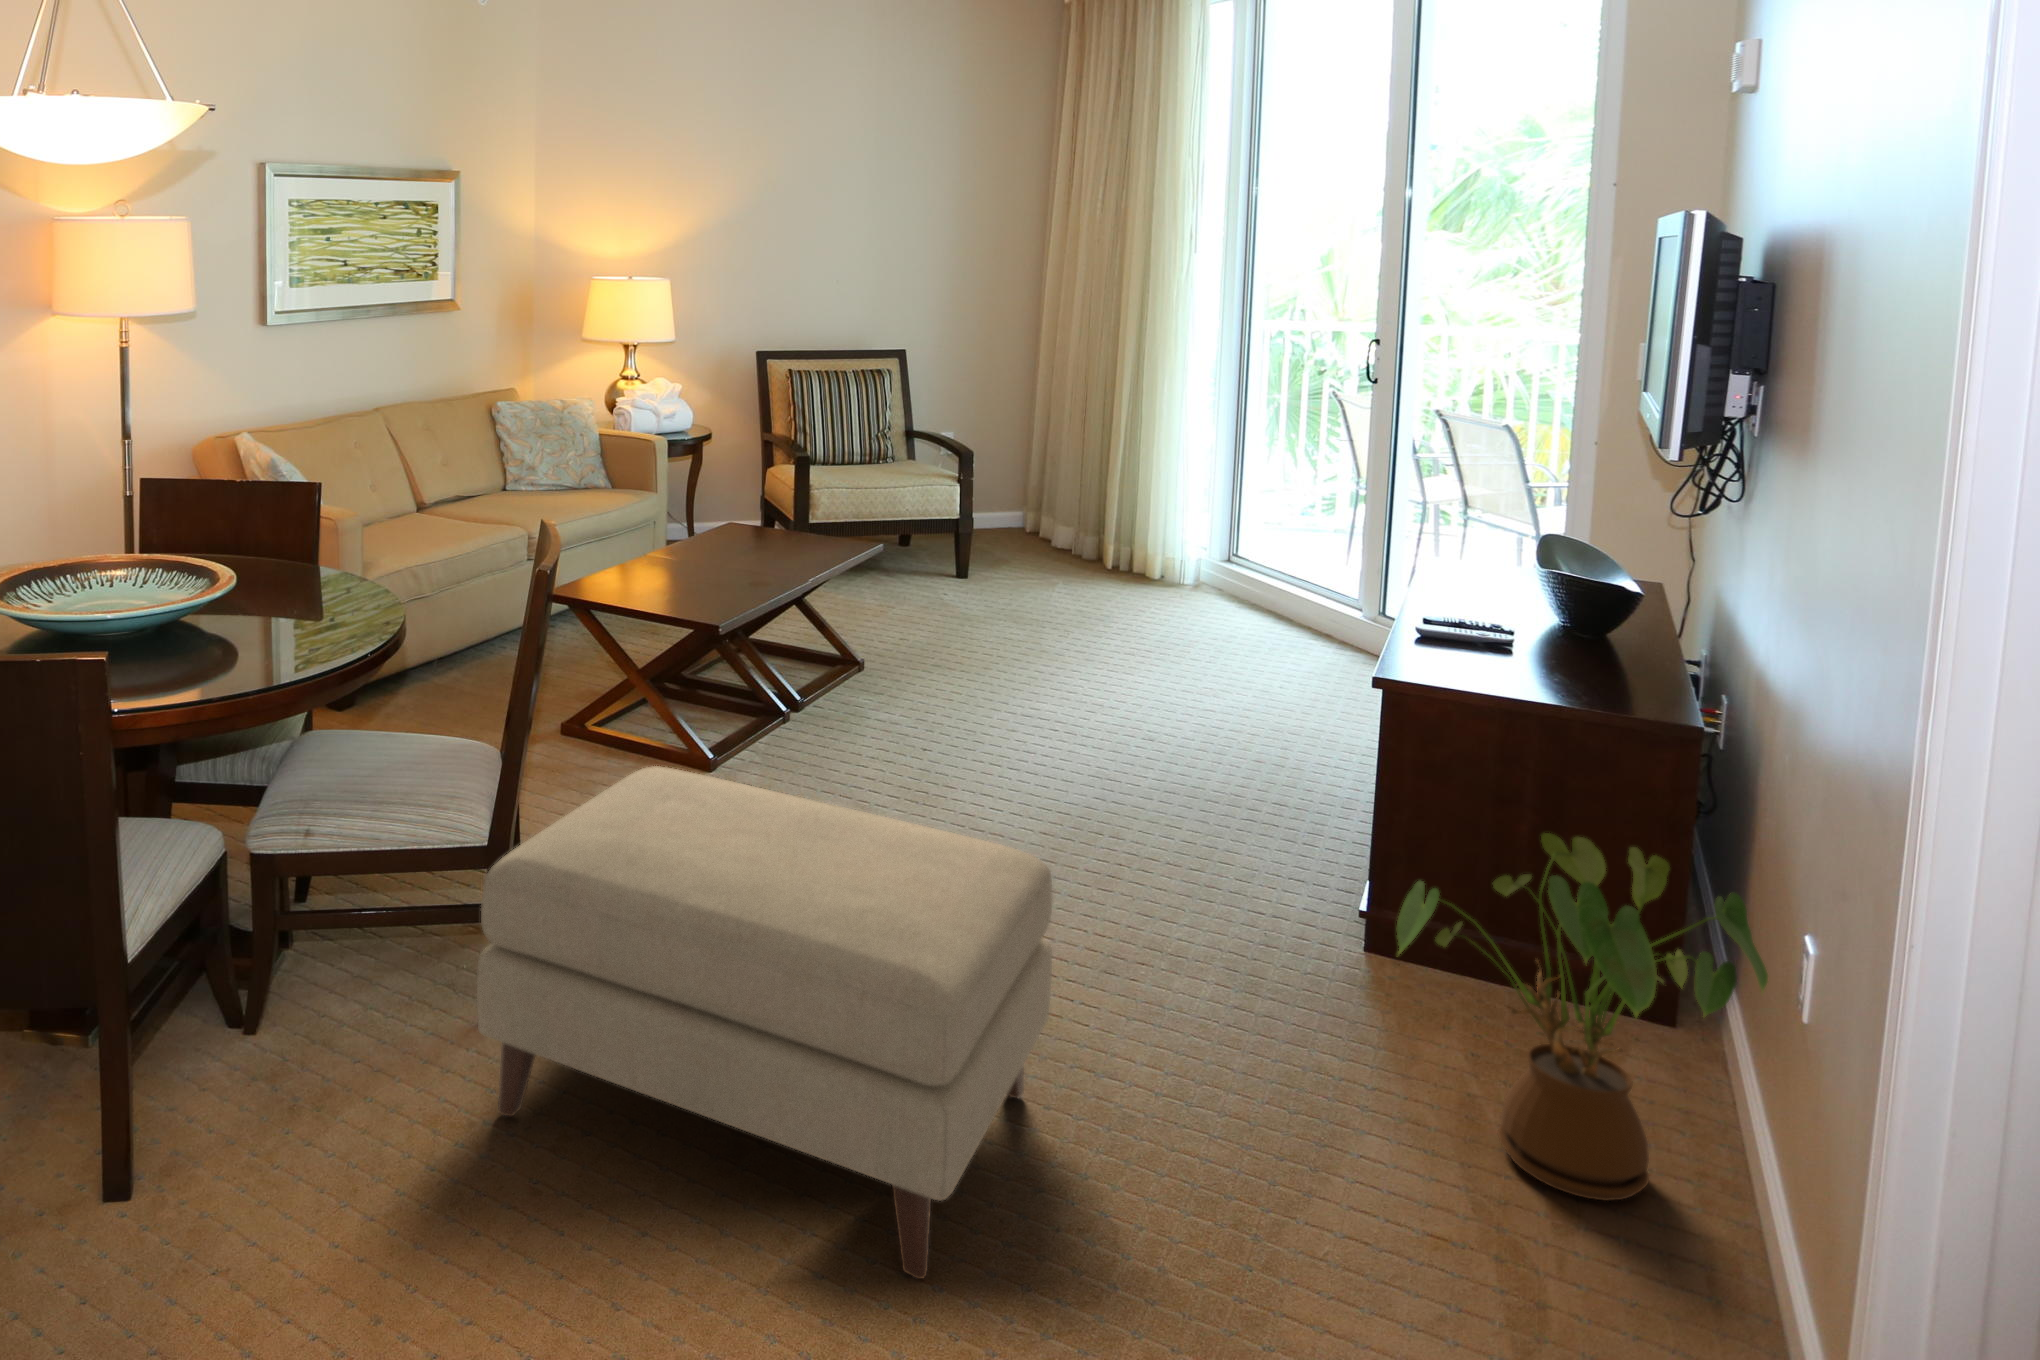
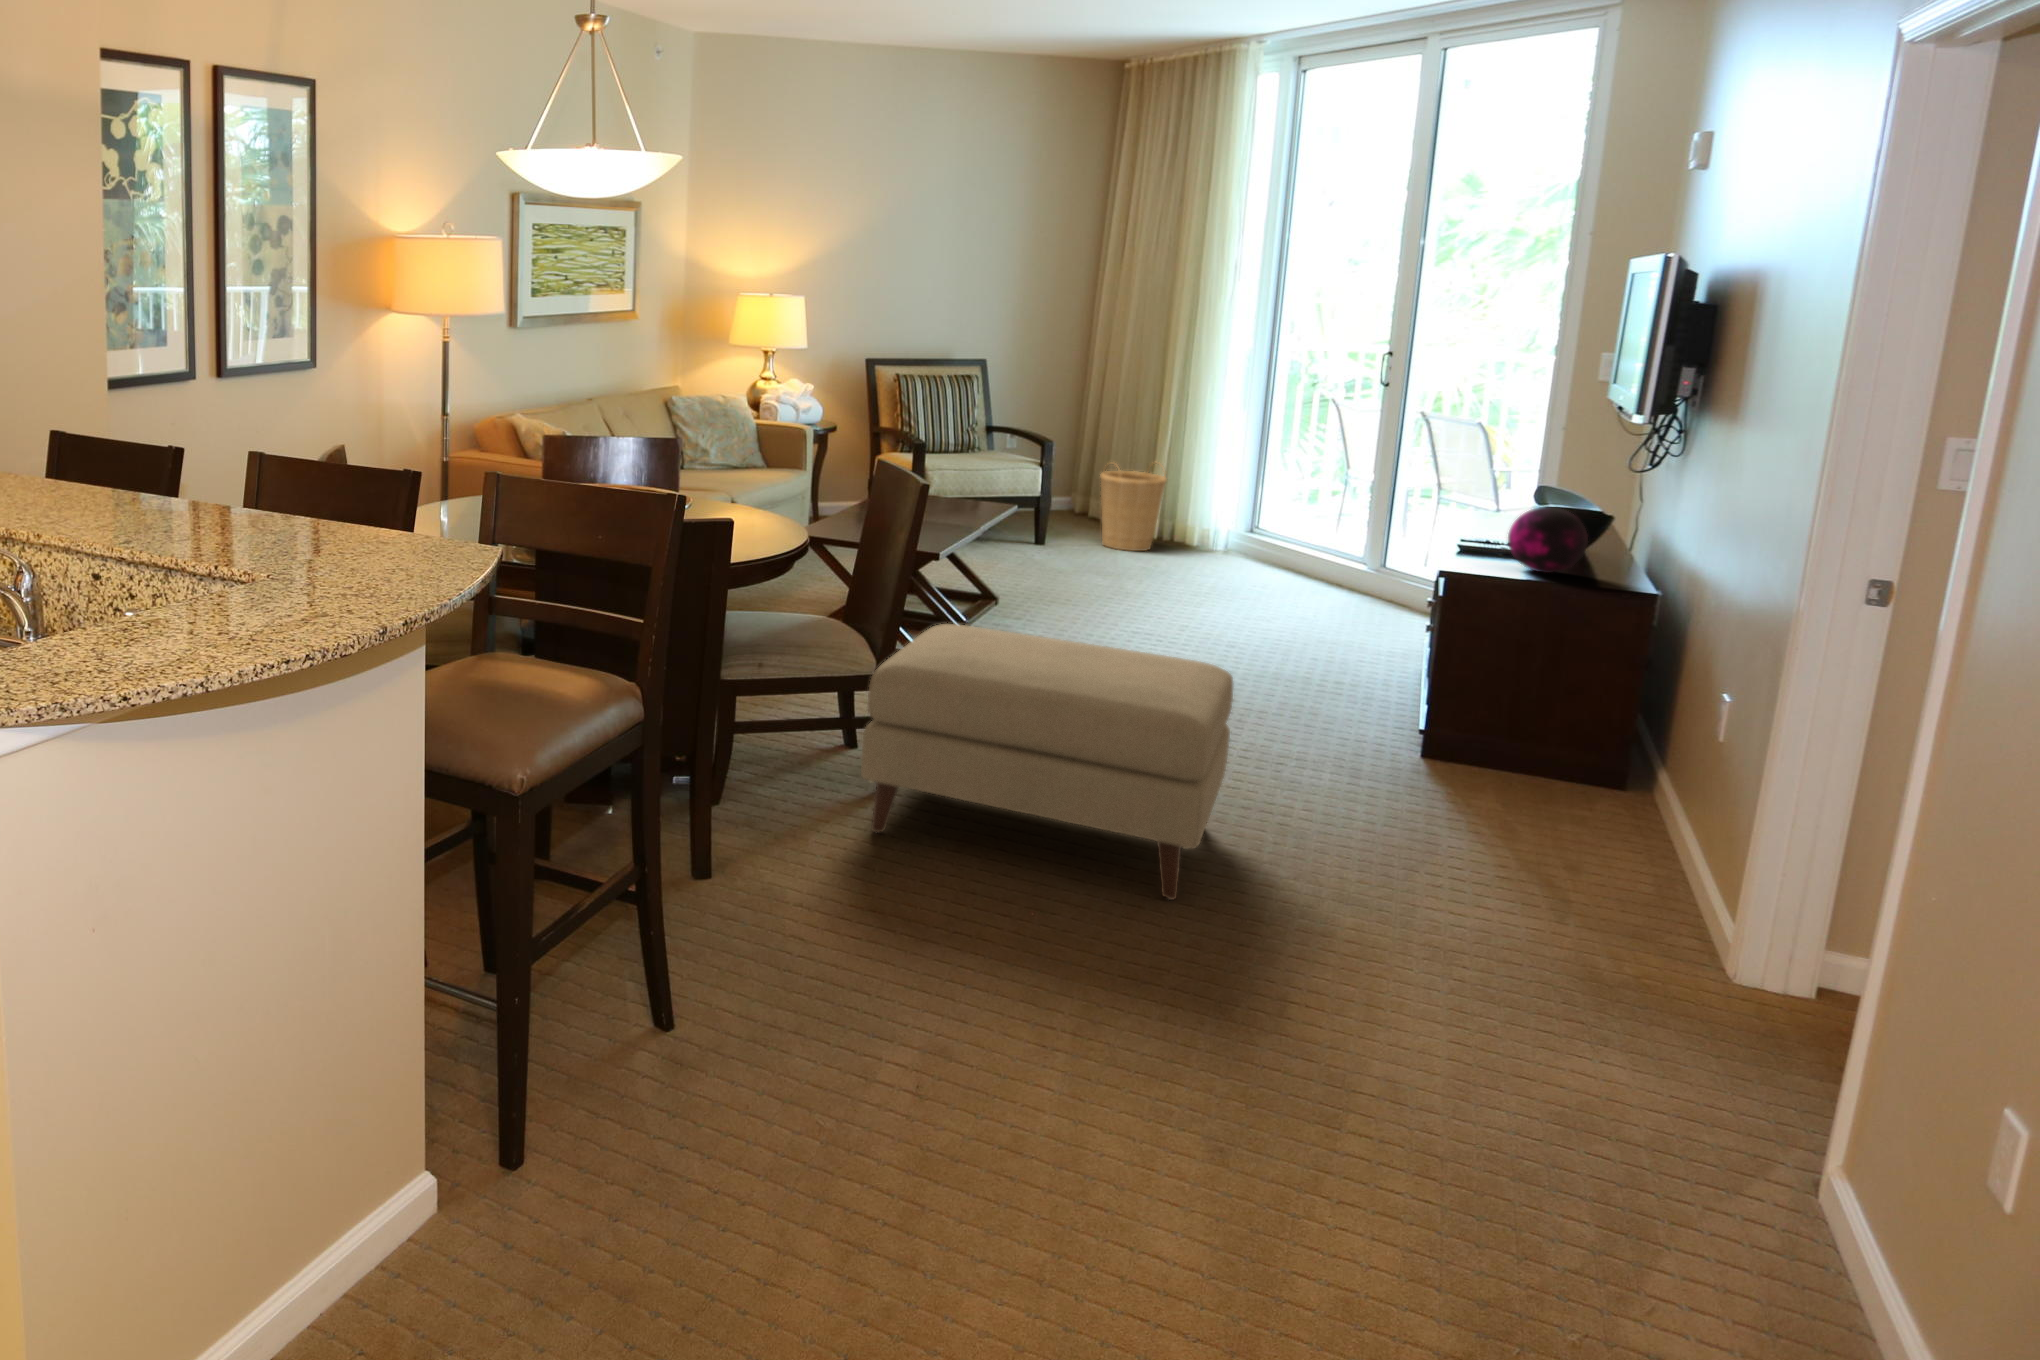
basket: none [1037,475,1117,587] -> present [1100,466,1167,551]
decorative orb: none [1494,581,1609,677] -> present [1508,507,1588,573]
house plant: present [1397,833,1768,1201] -> none [1455,654,1691,871]

